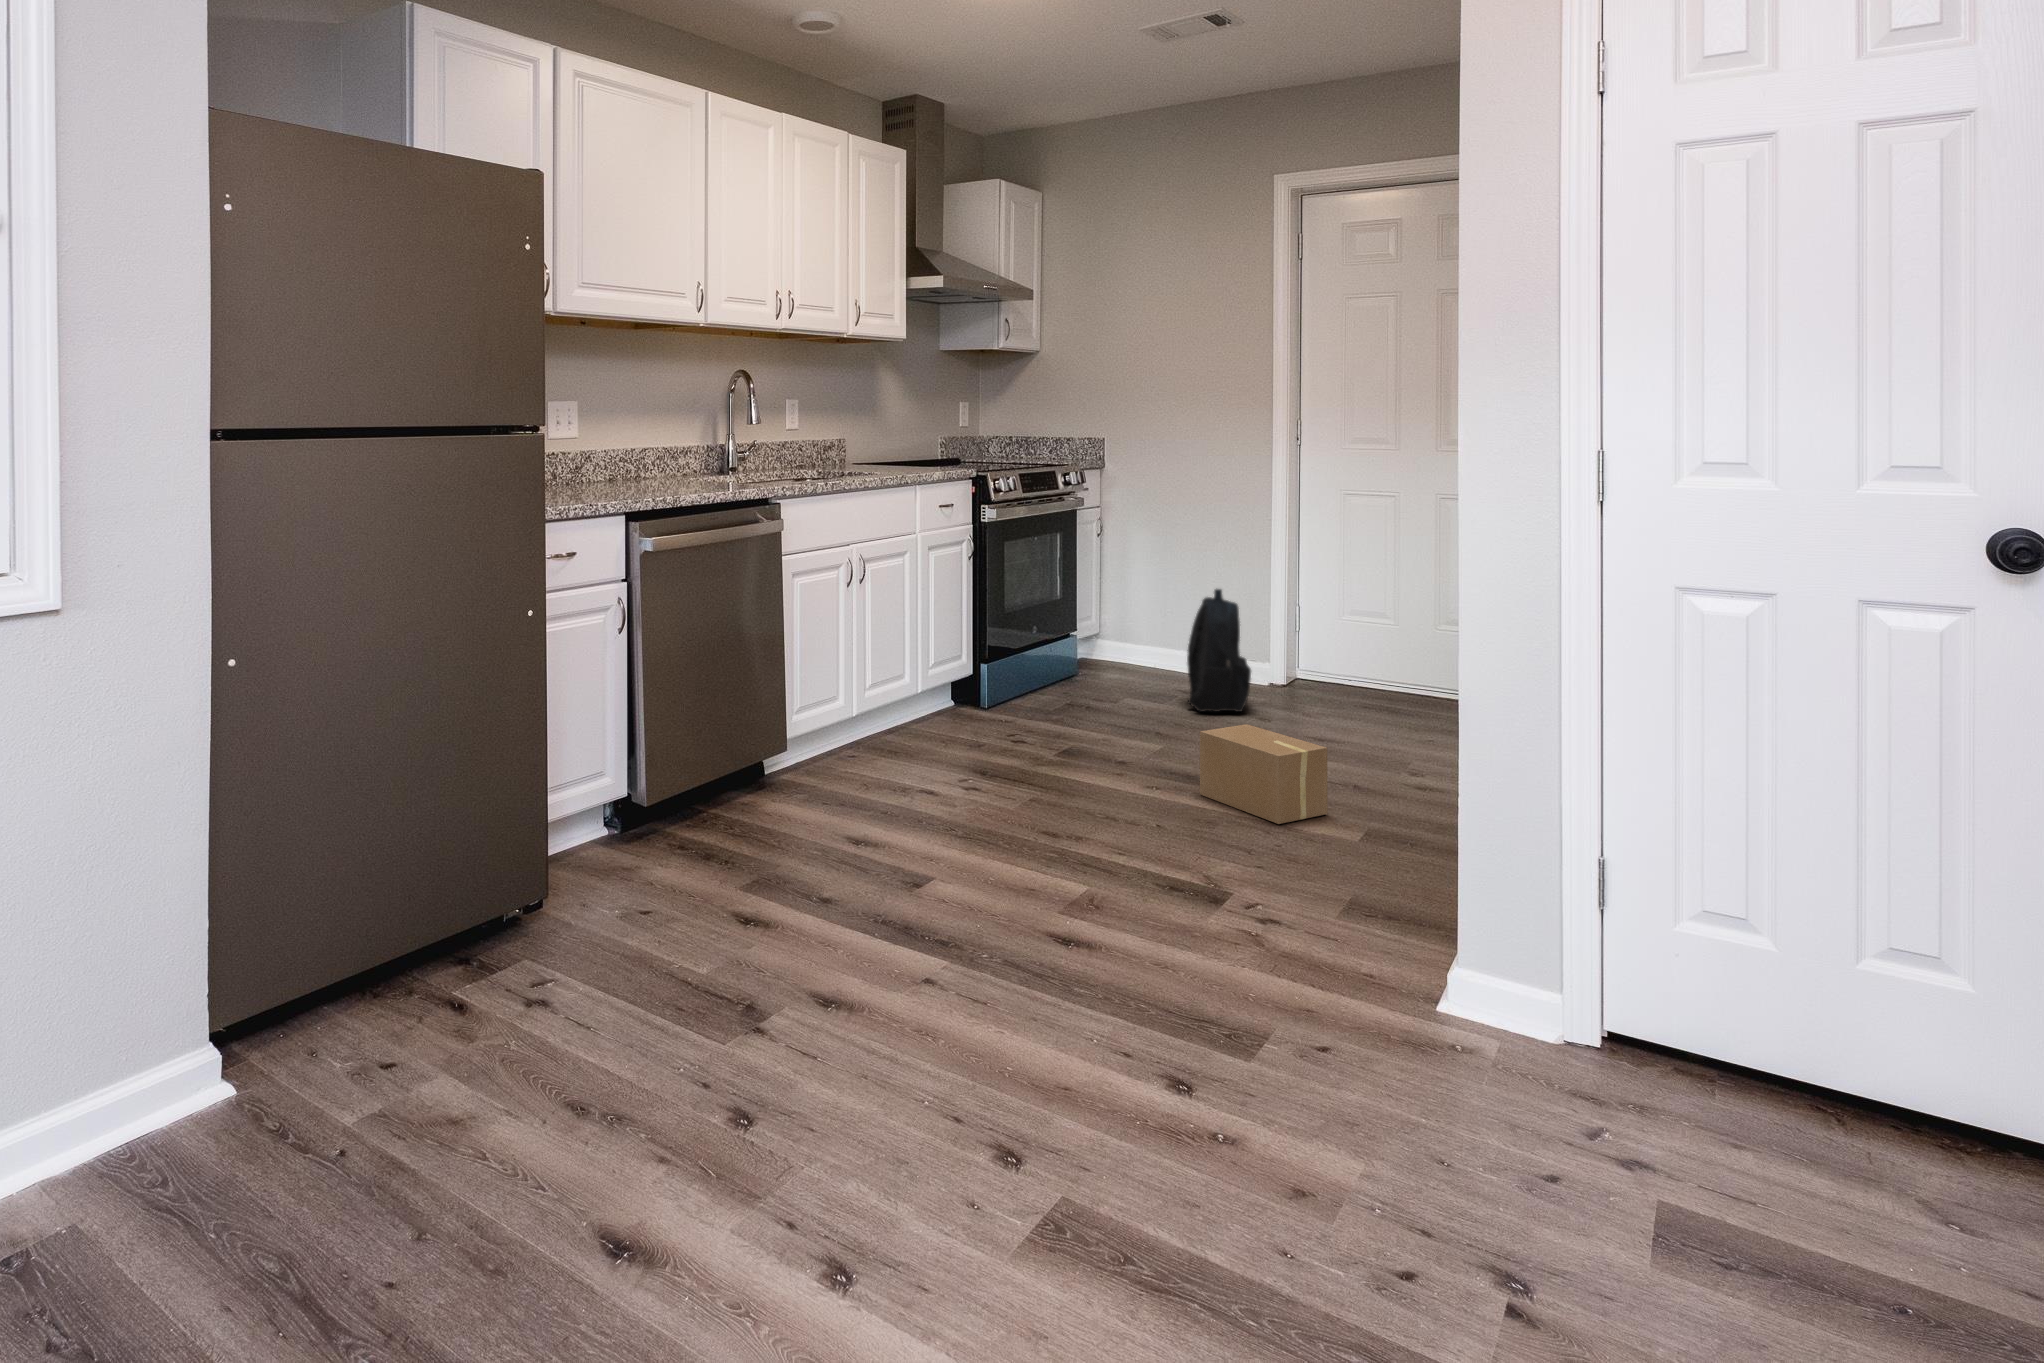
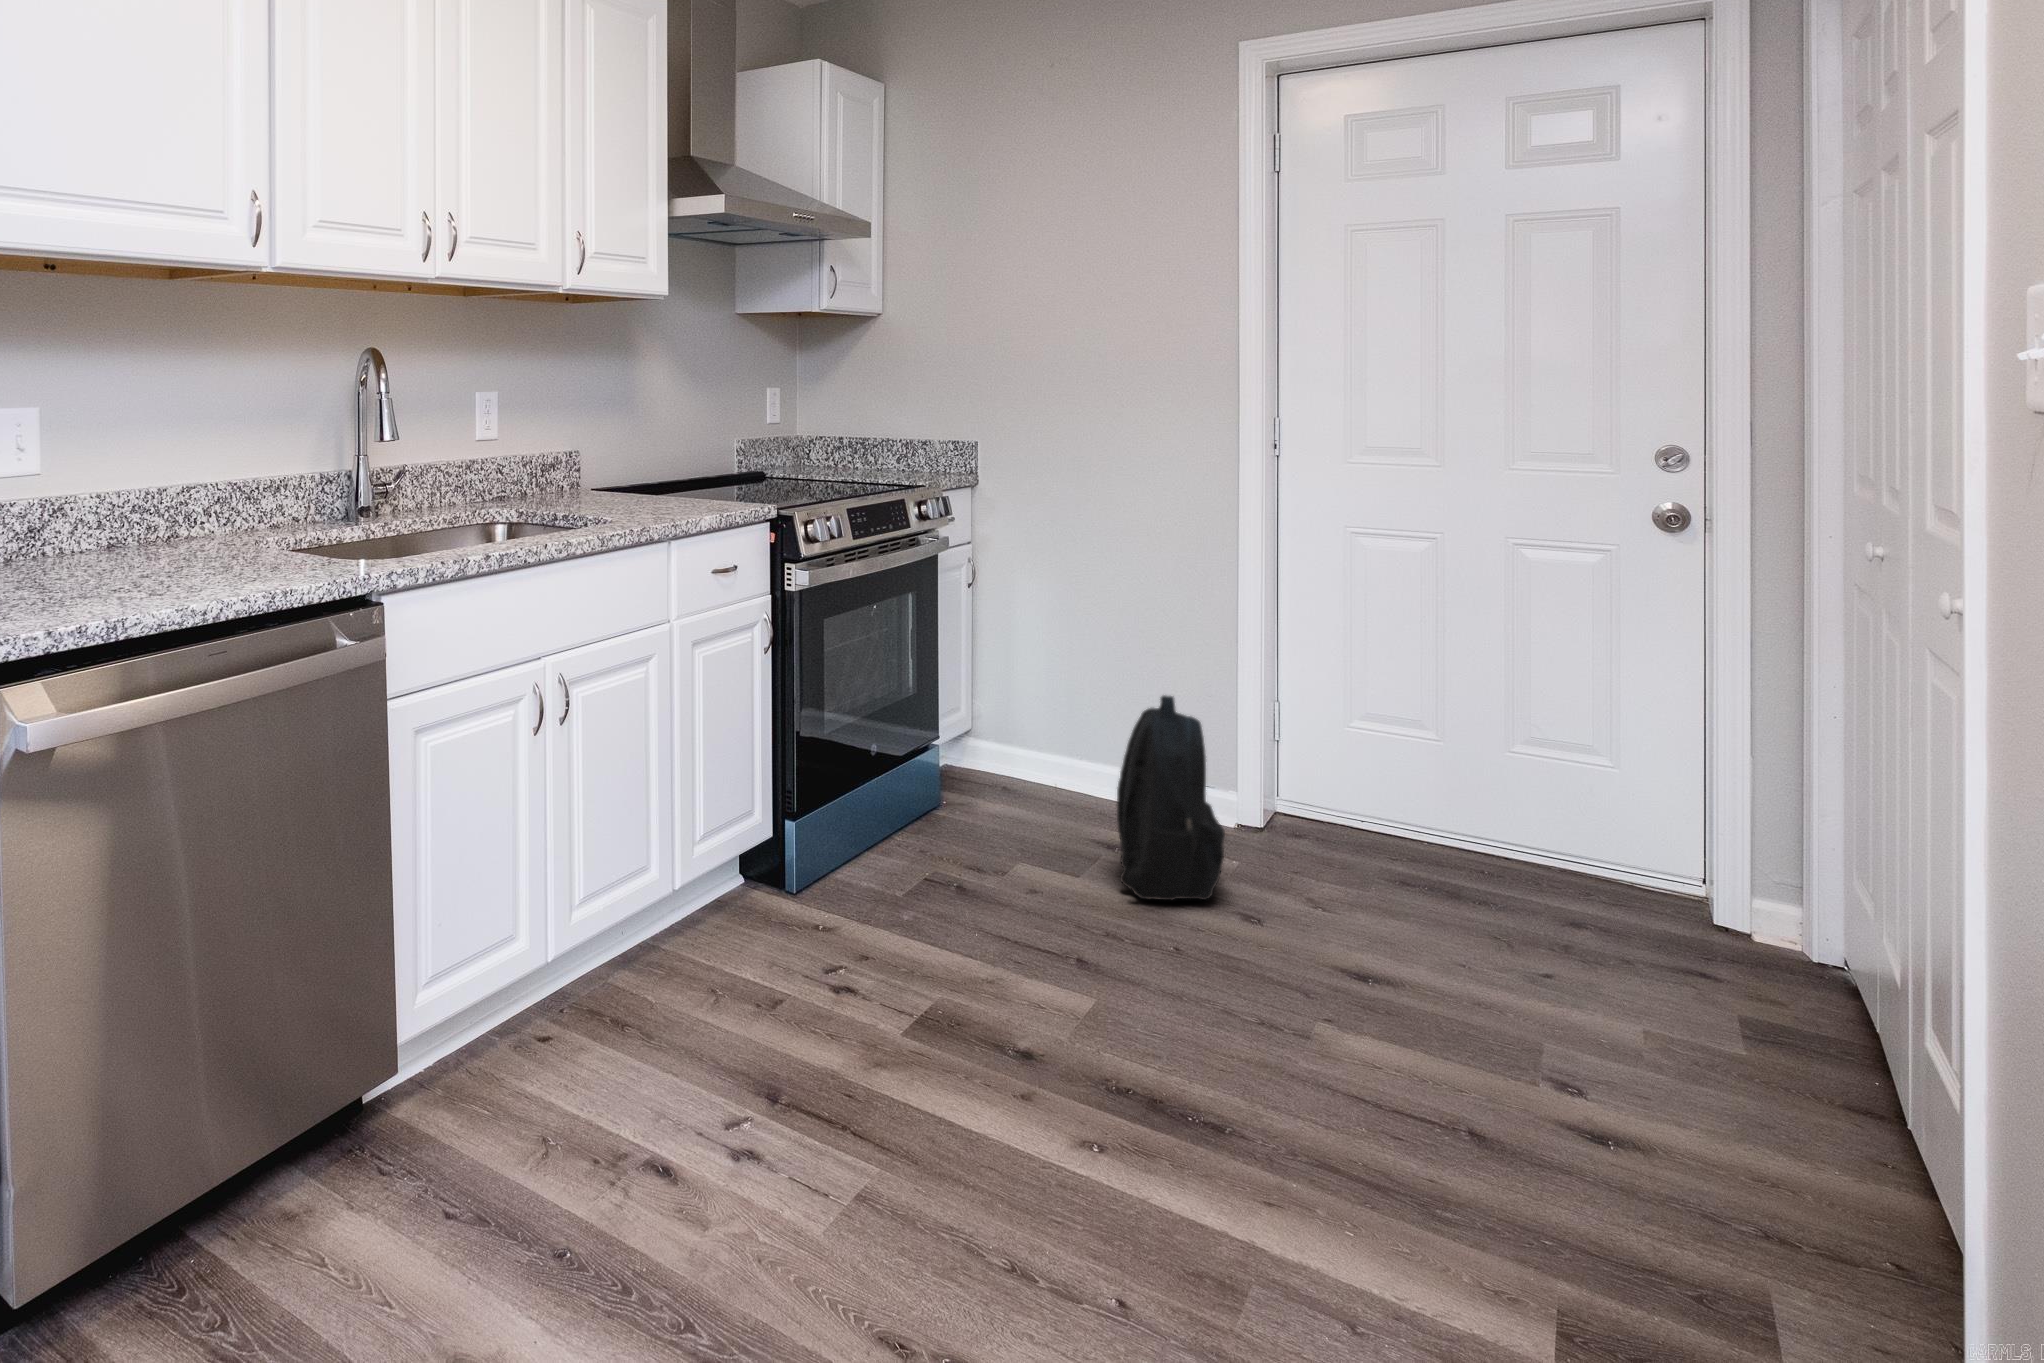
cardboard box: present [1200,724,1327,824] -> none [1187,1016,1460,1289]

